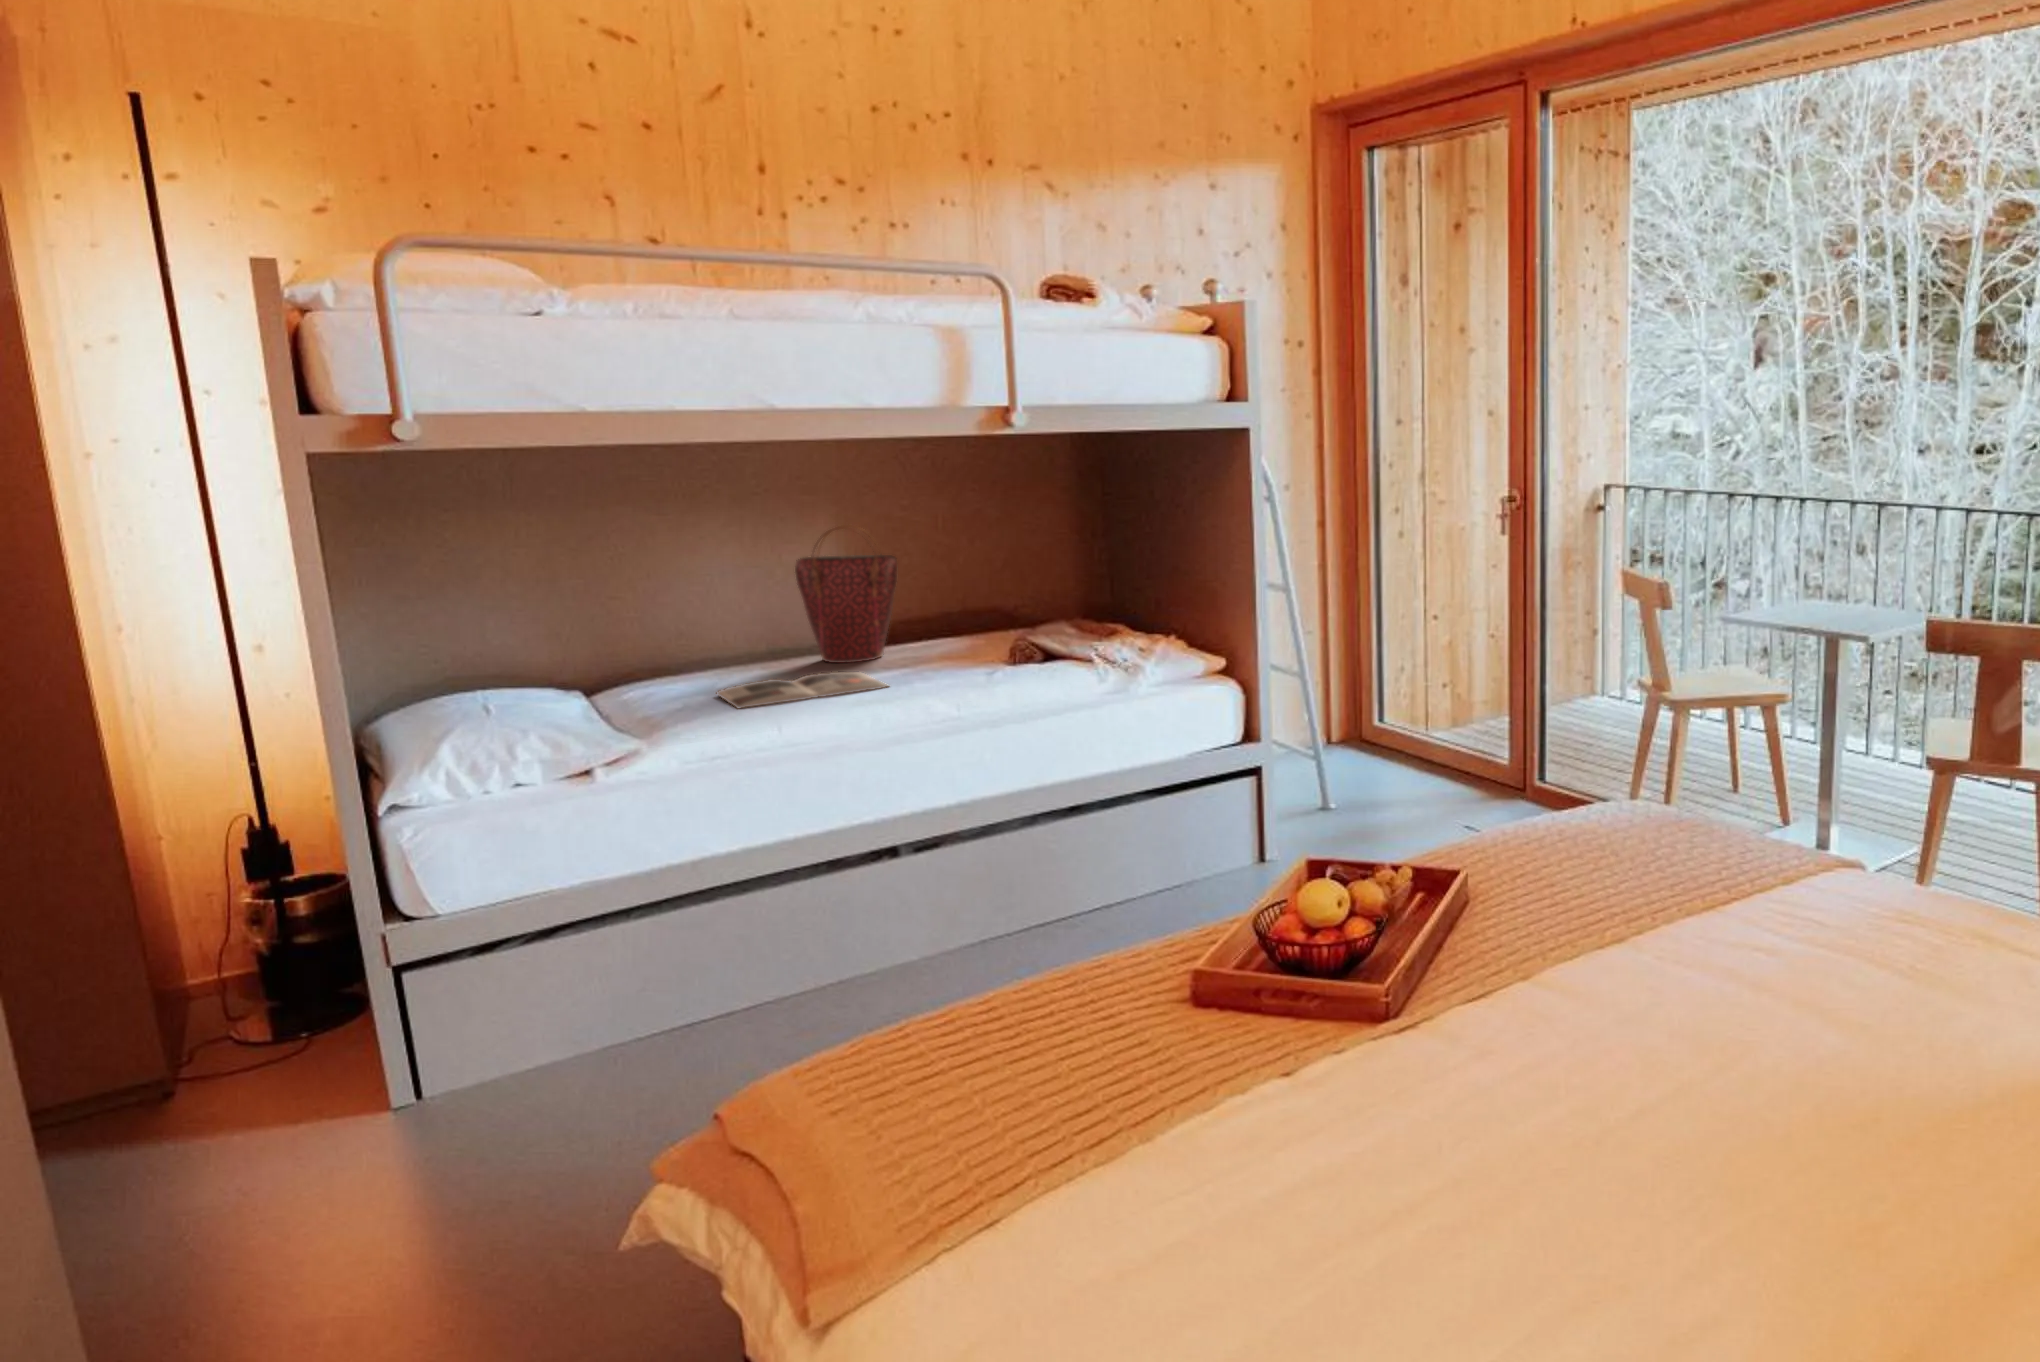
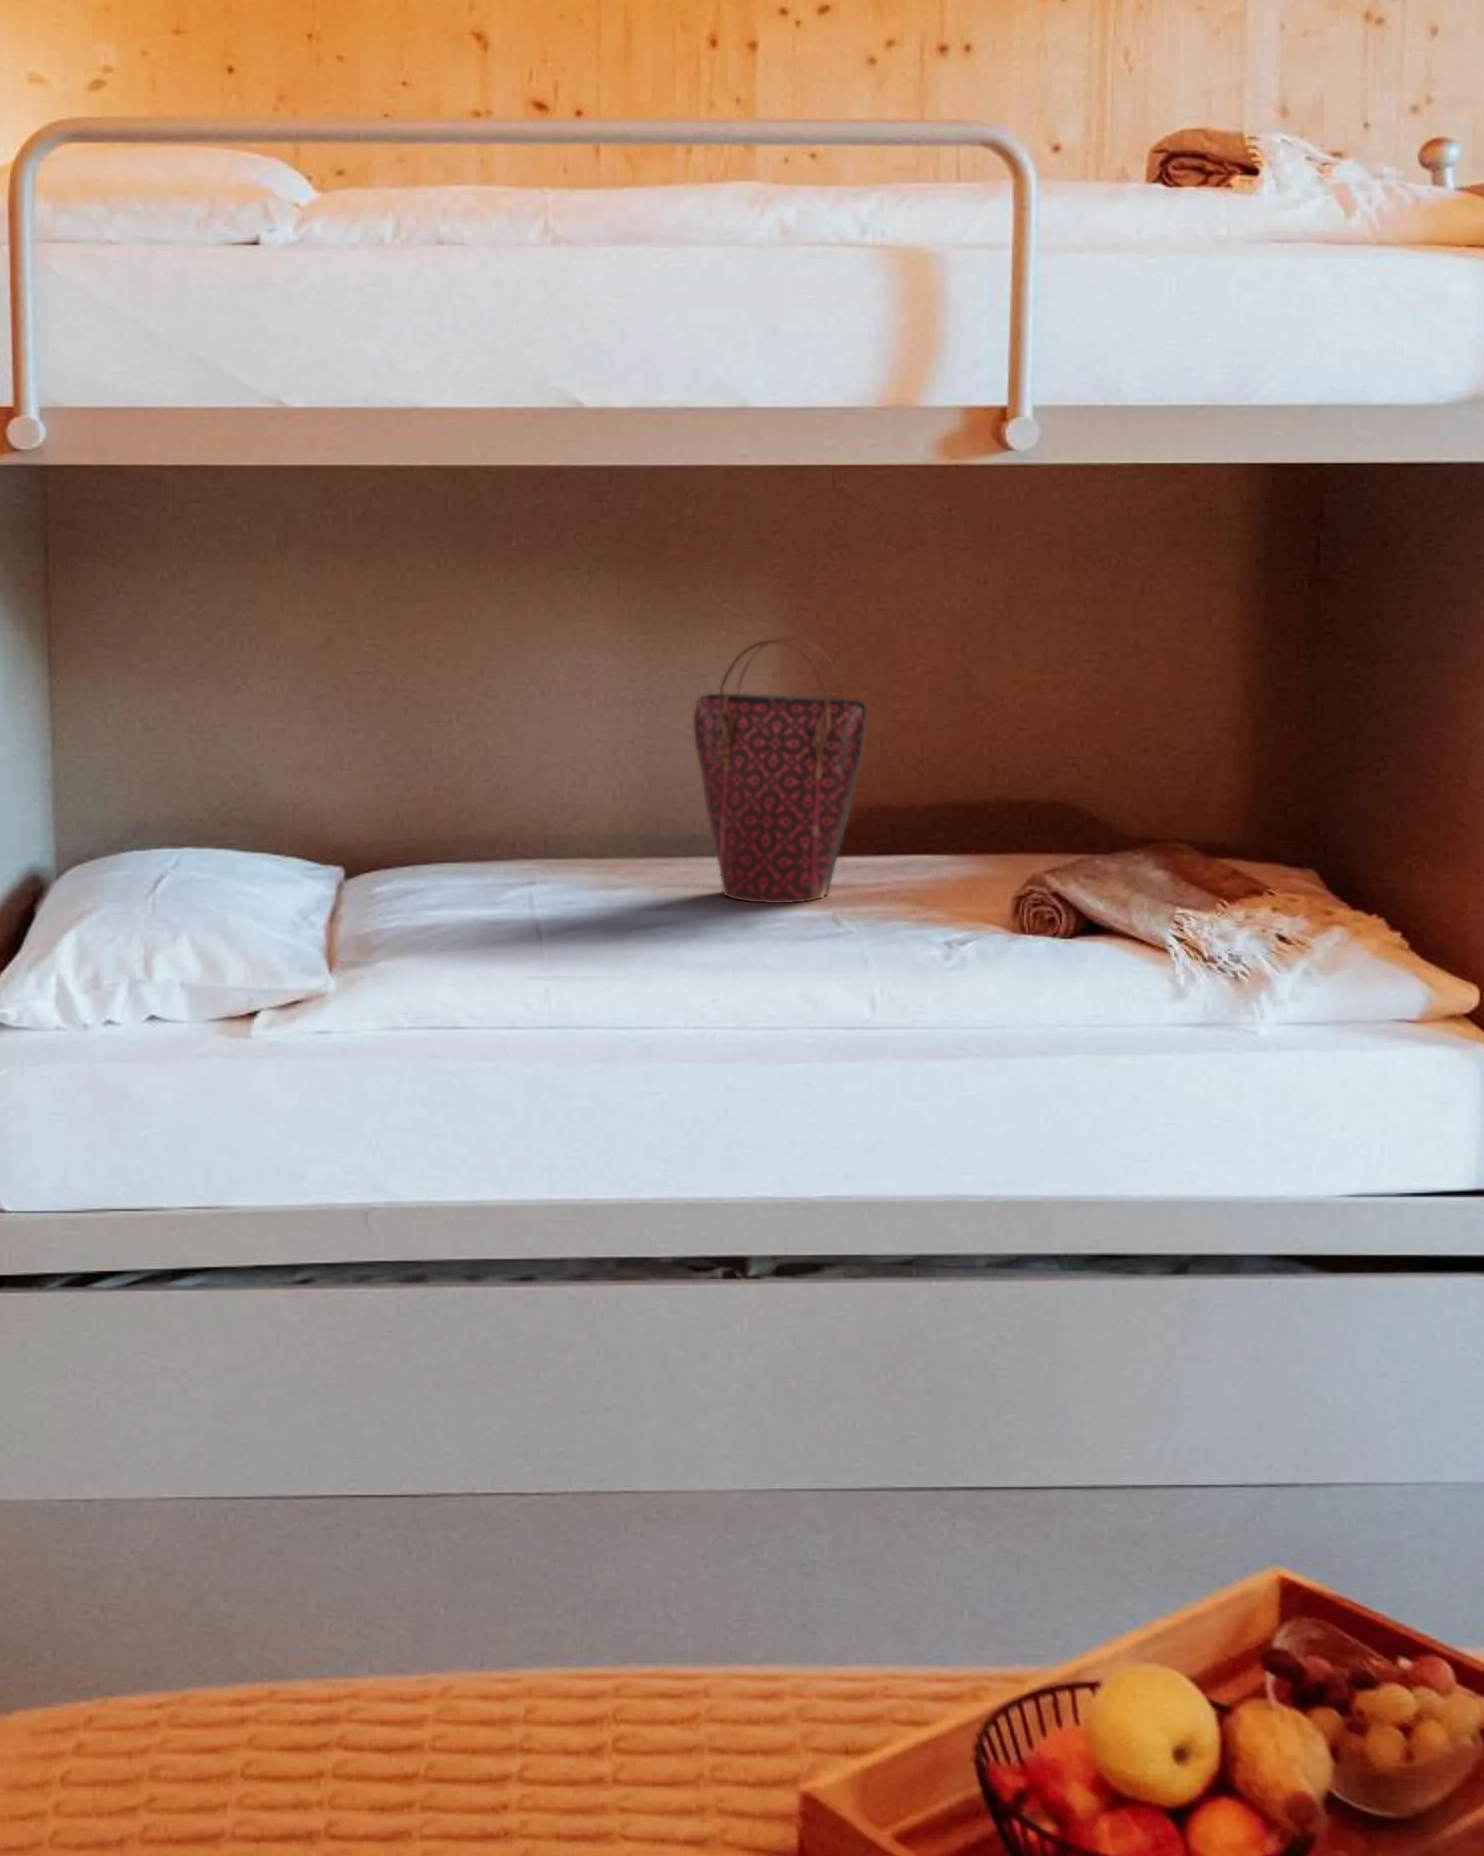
magazine: present [717,672,888,708] -> none [499,916,774,962]

